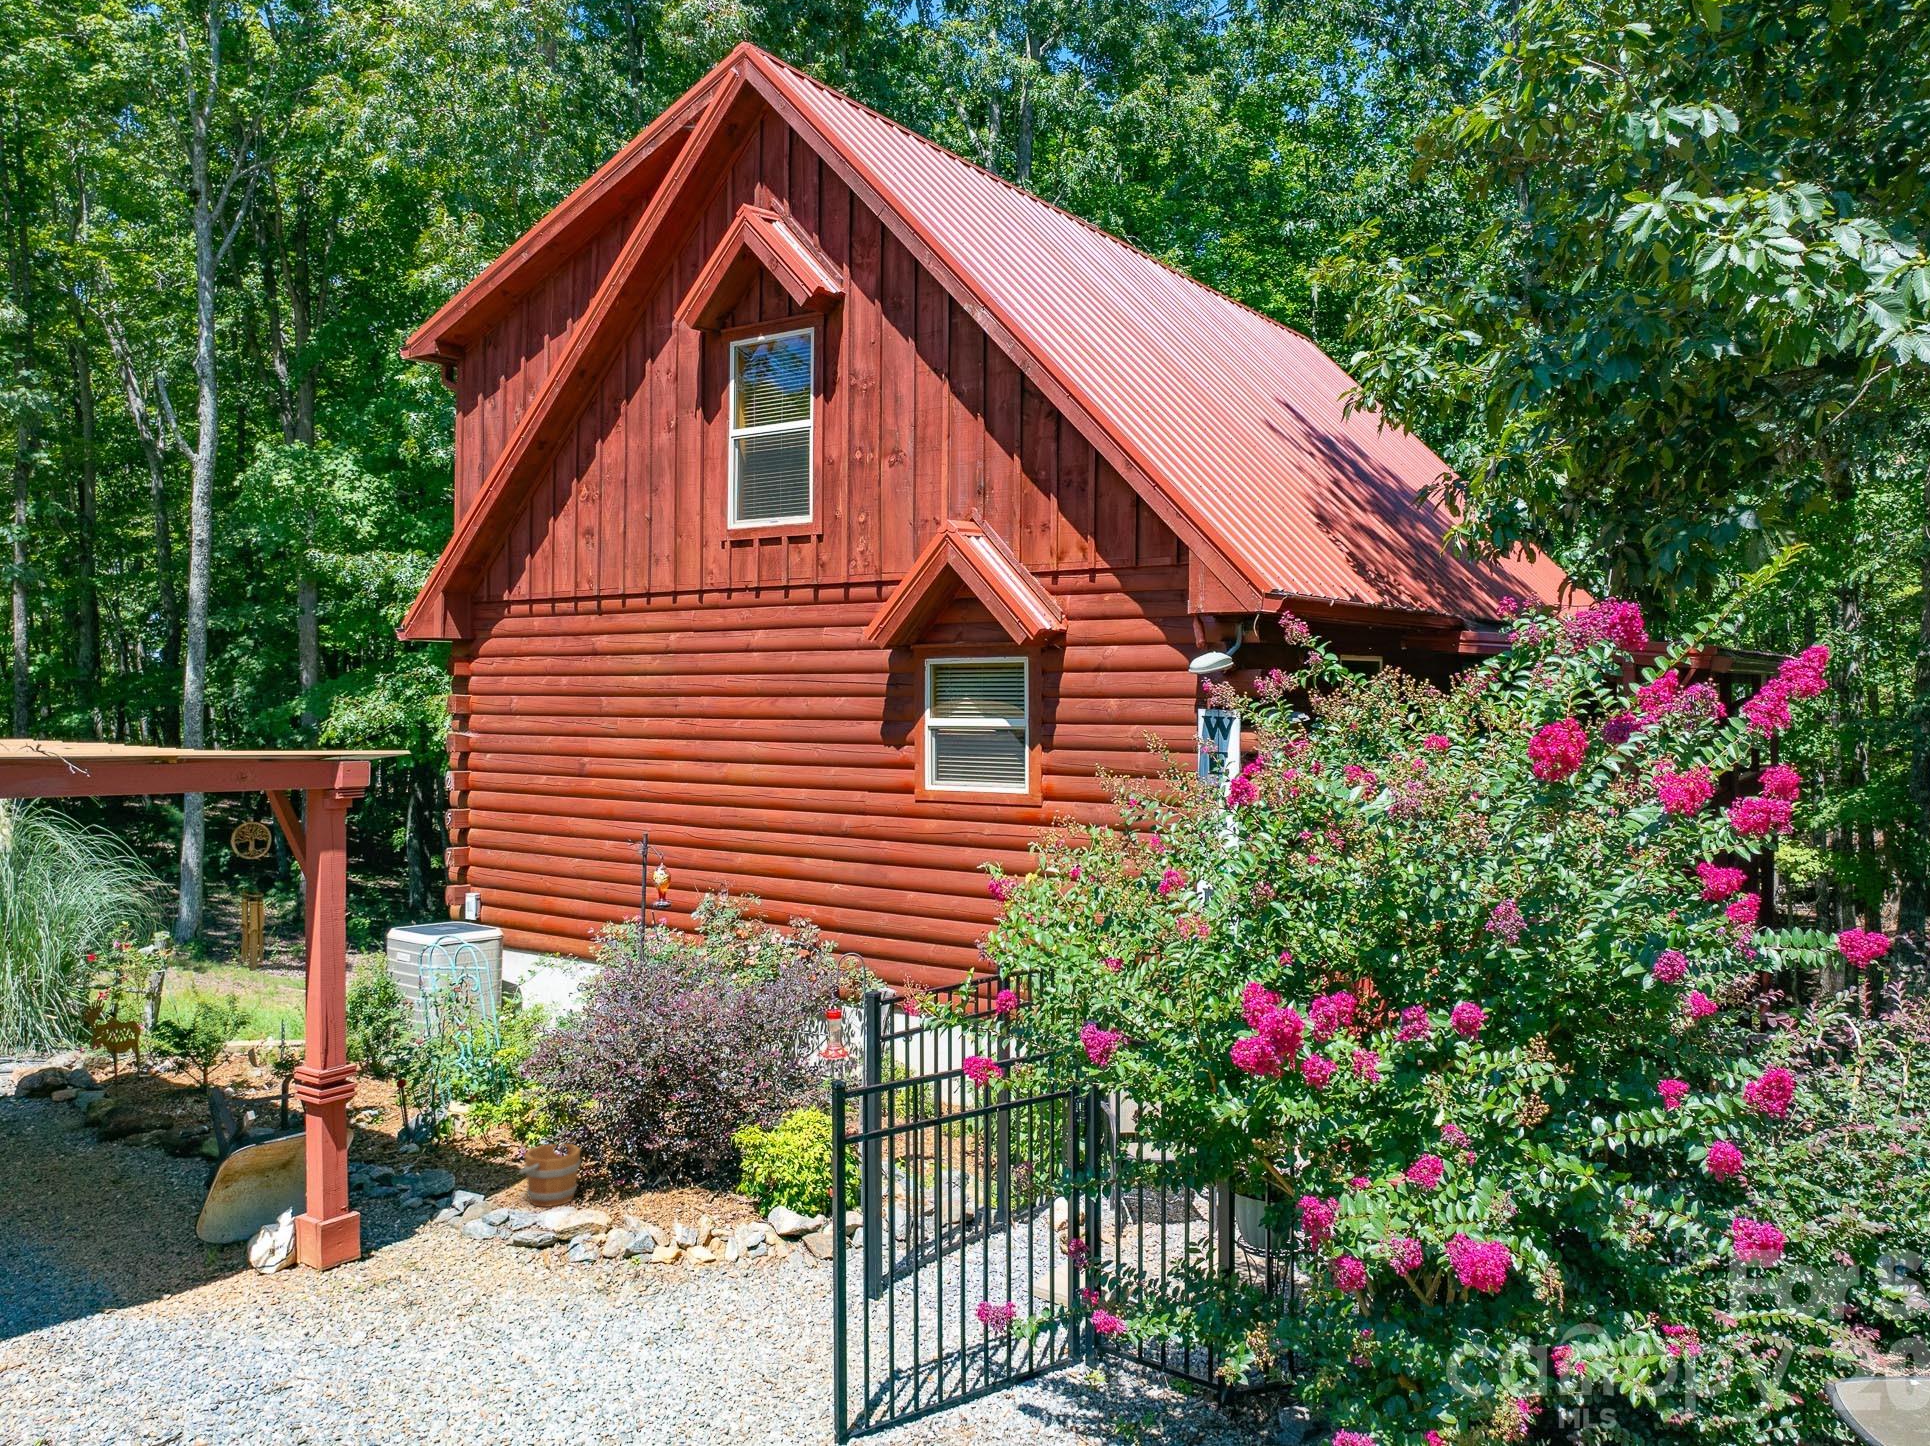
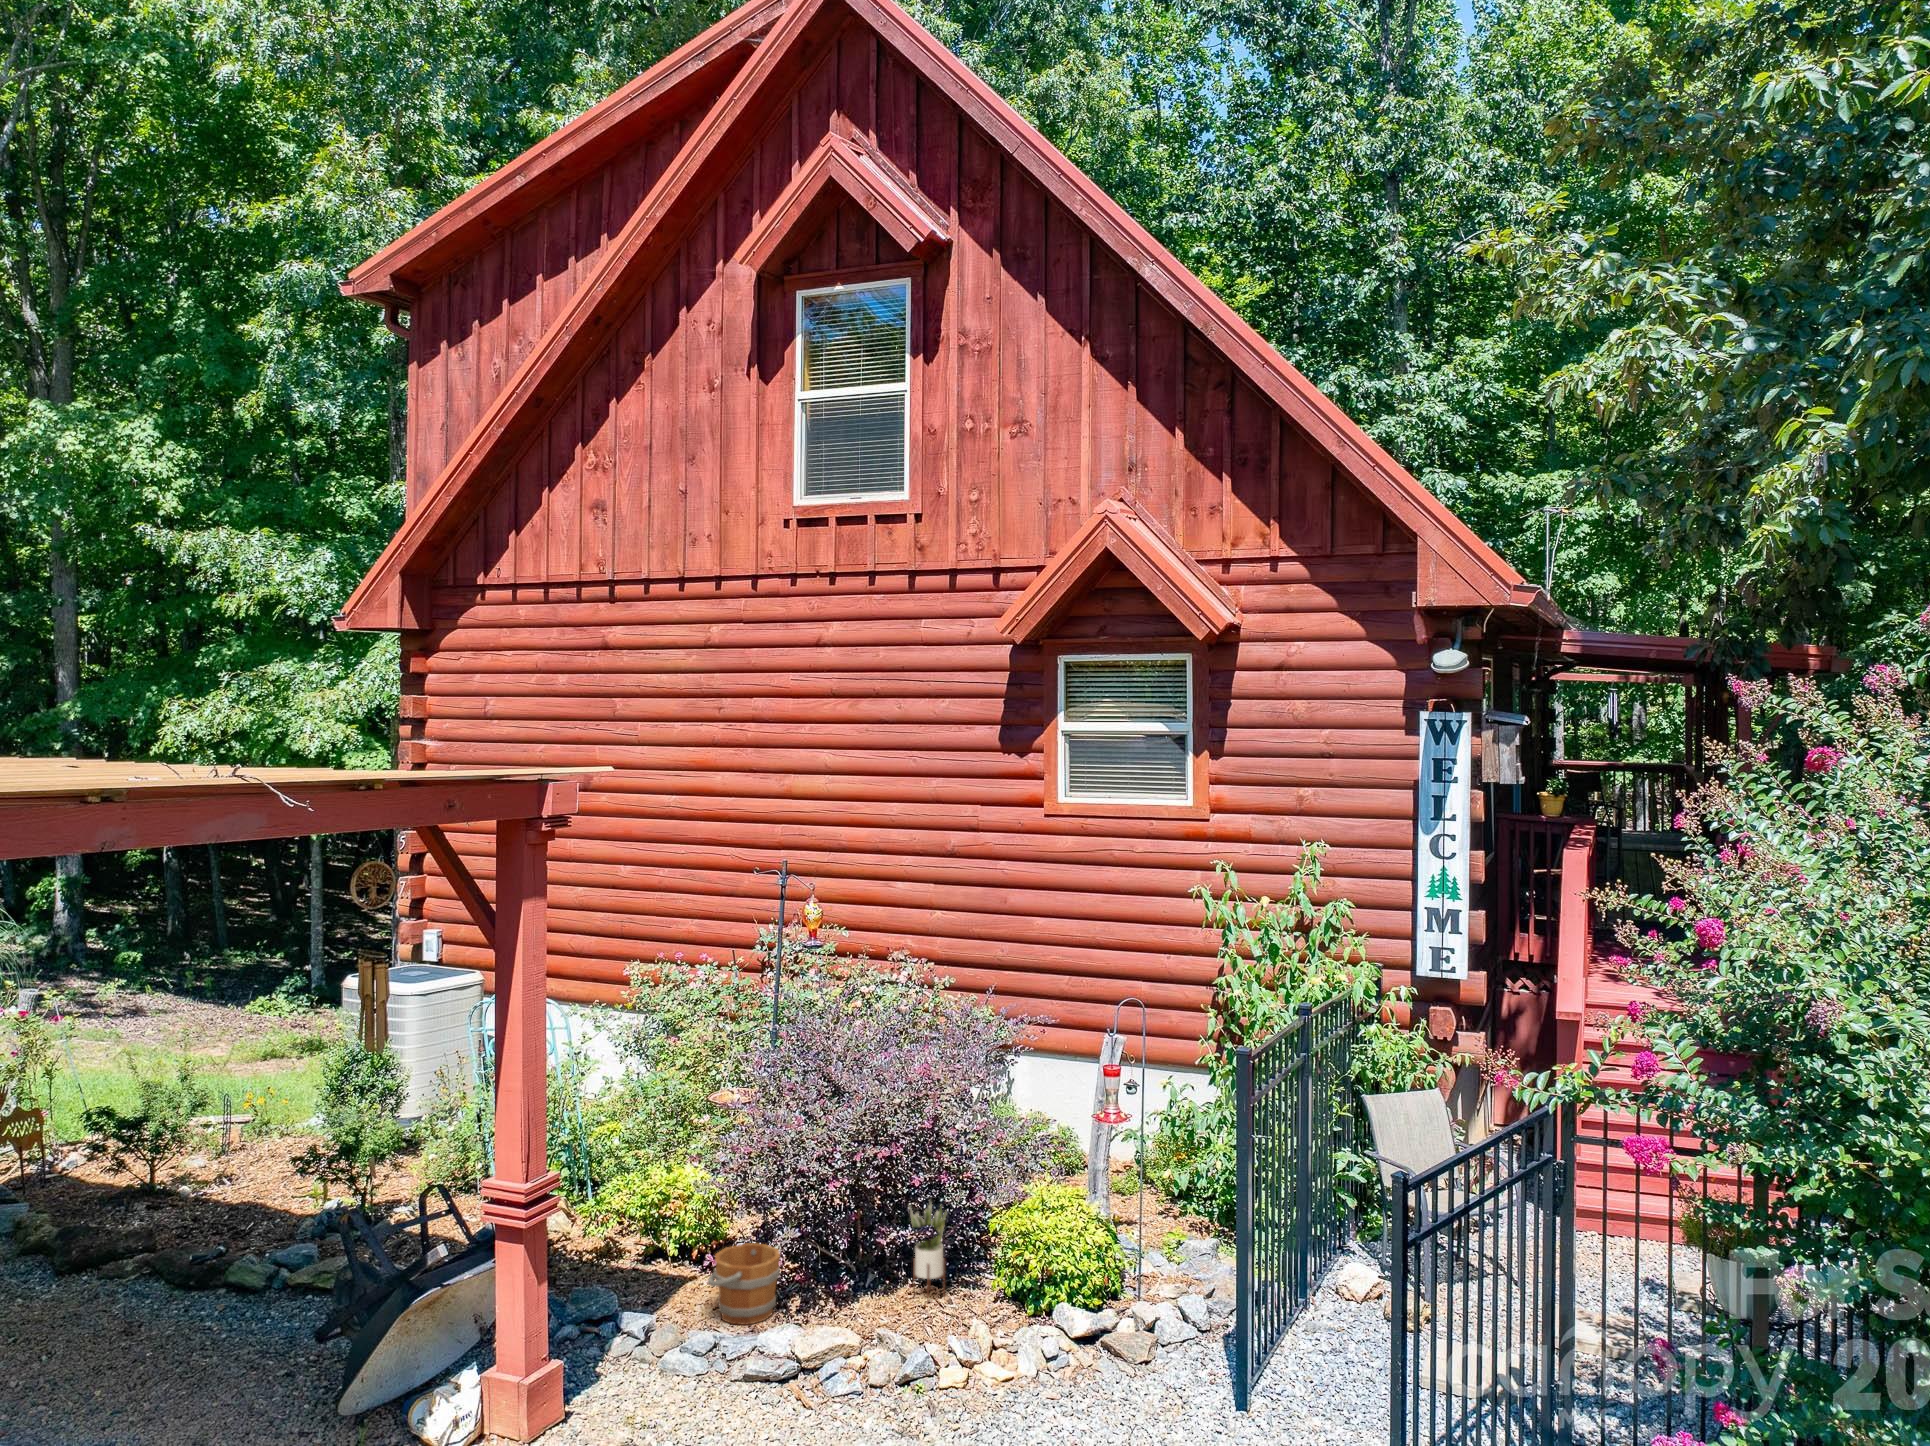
potted plant: none [685,1118,720,1202] -> present [909,1204,946,1301]

